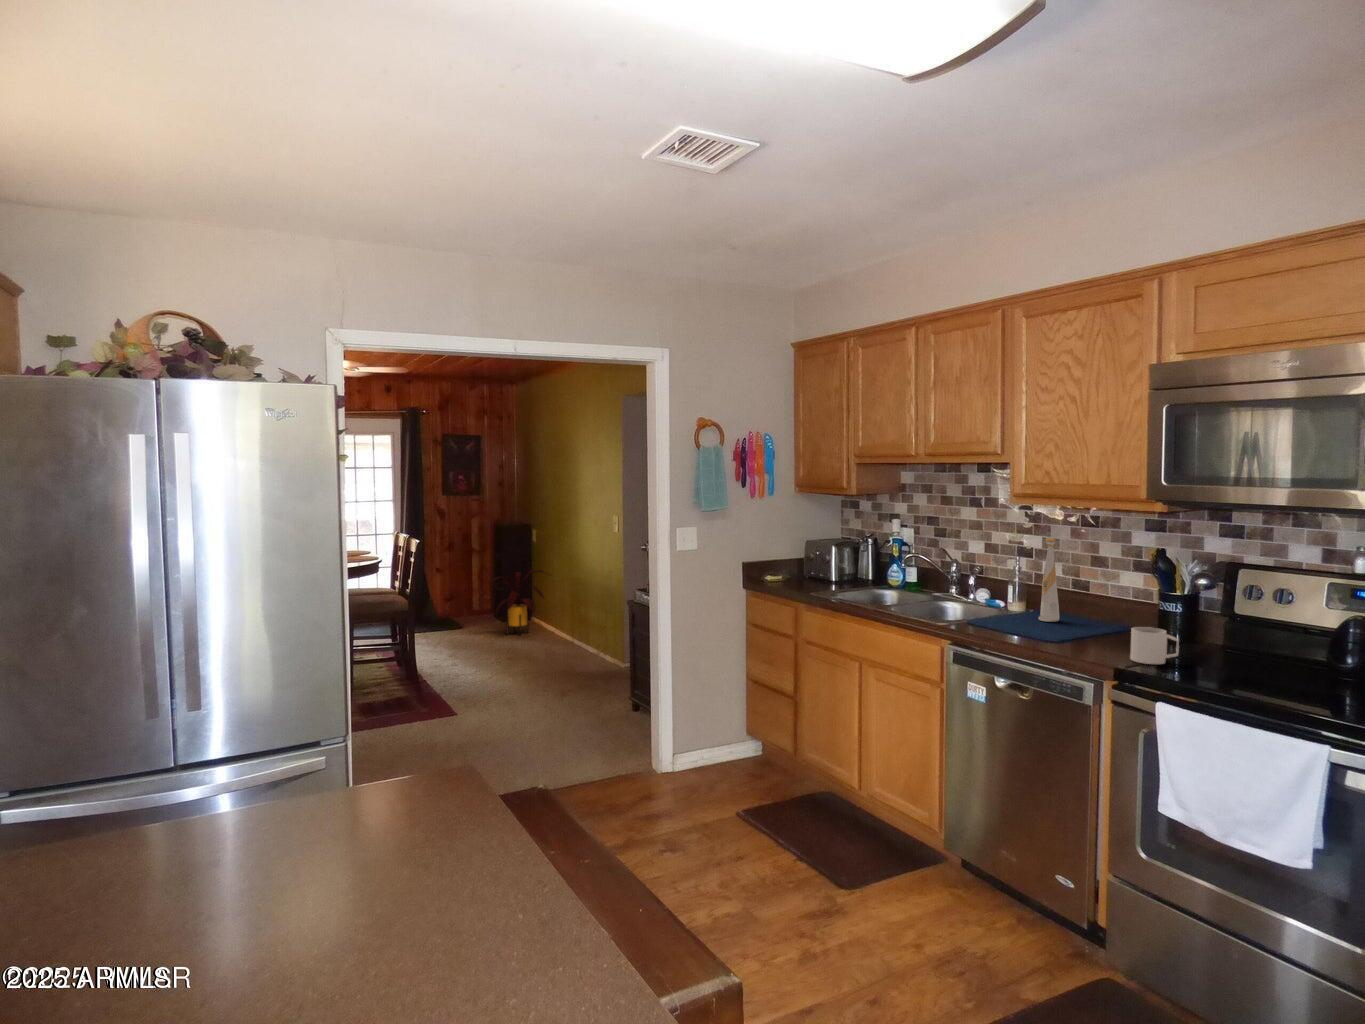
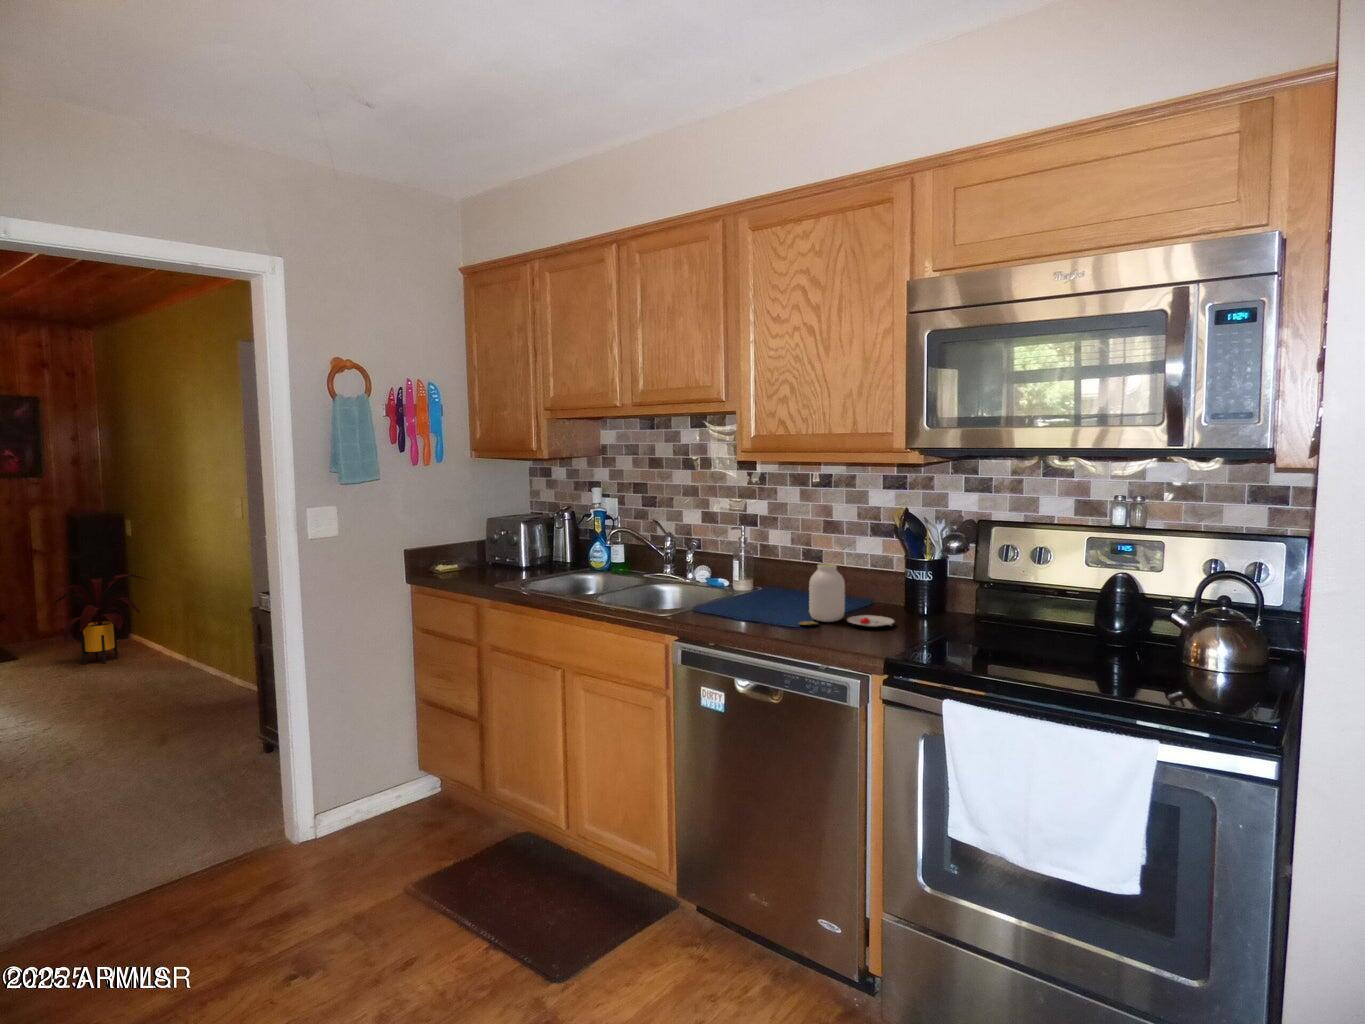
bottle: present [1038,538,1059,622] -> none [772,502,795,601]
jar: none [1053,592,1140,646] -> present [799,564,894,627]
mug: present [1130,627,1179,664] -> none [893,603,946,648]

